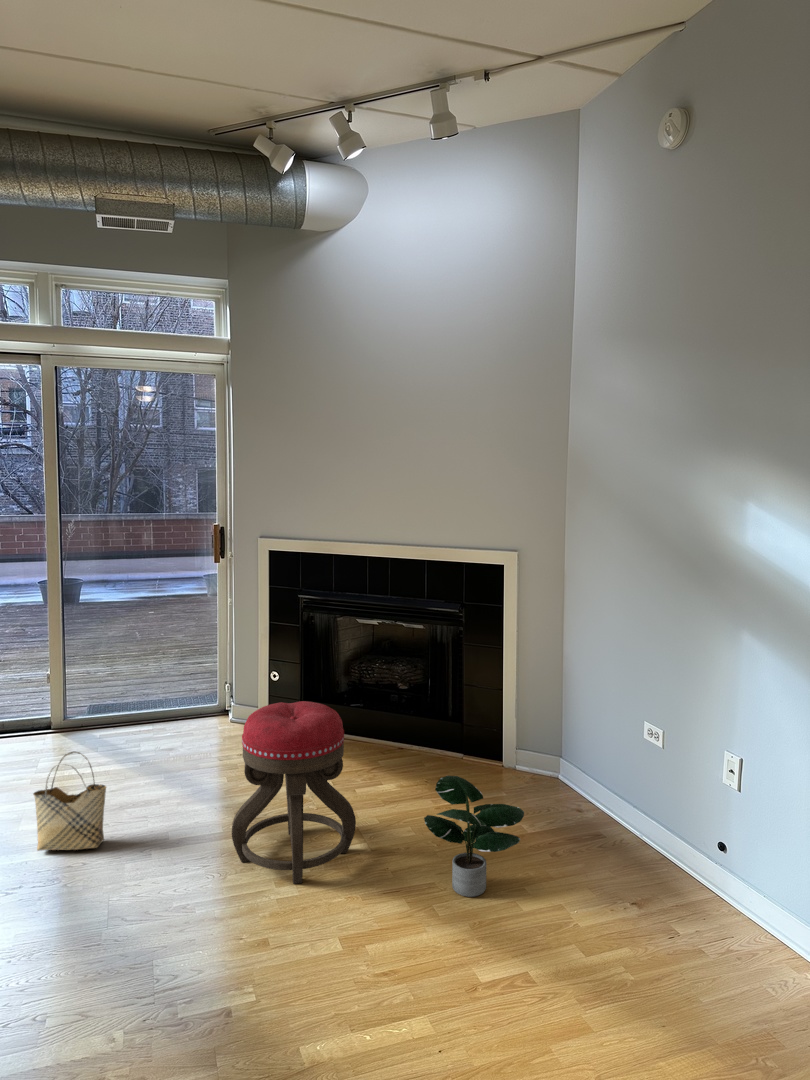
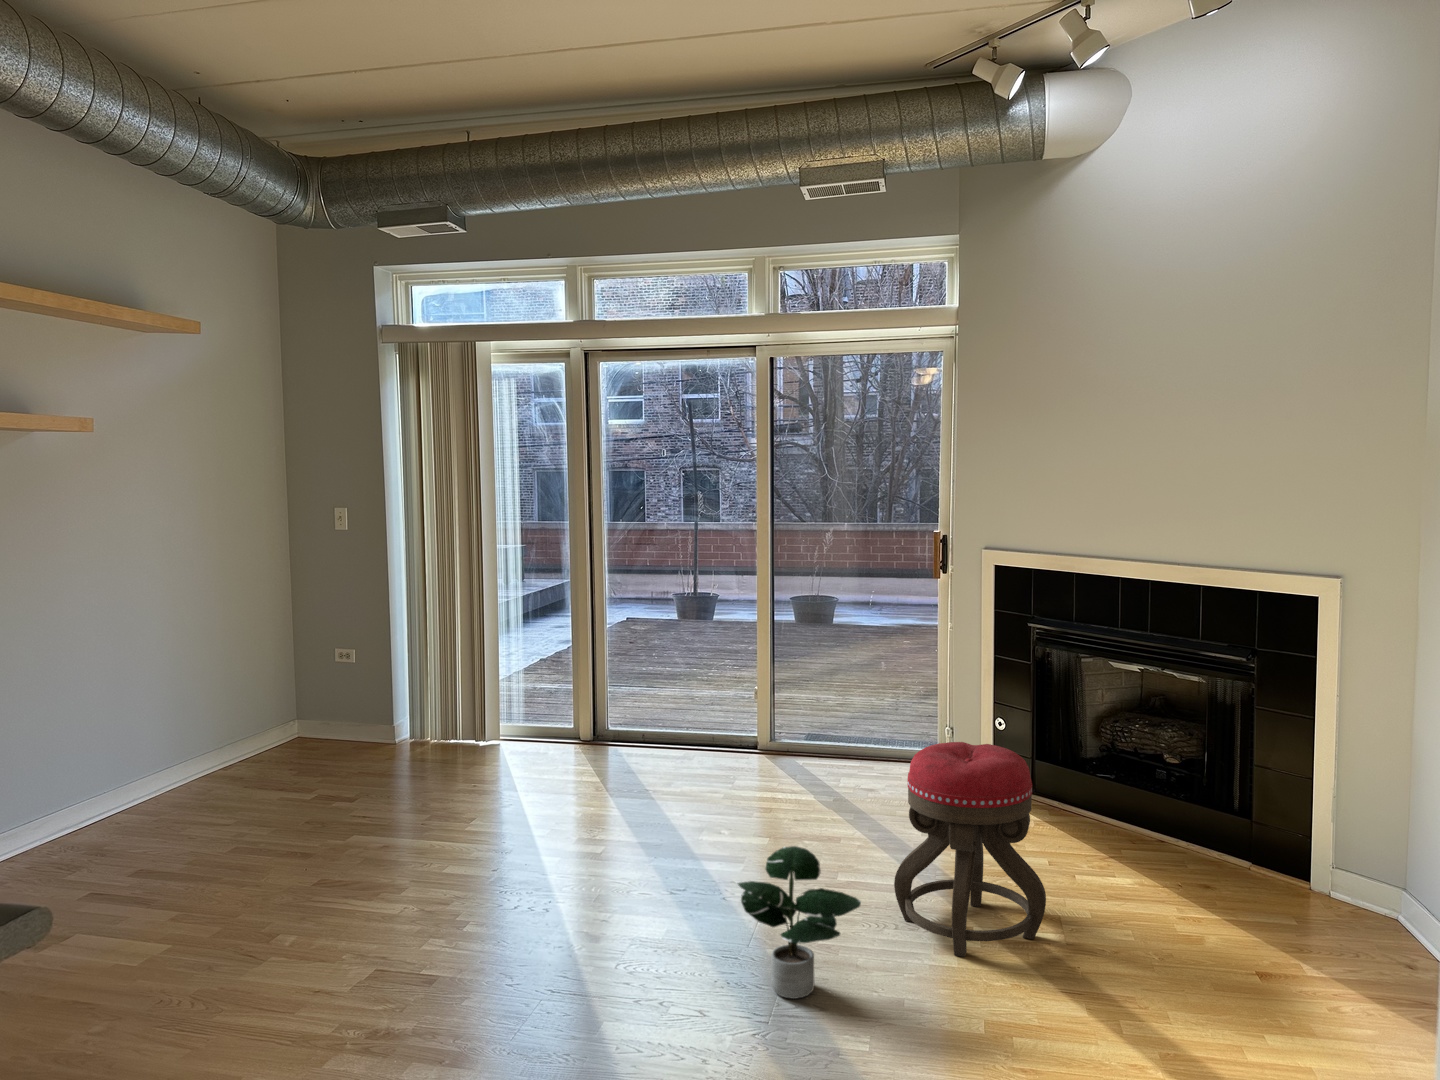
woven basket: present [33,752,106,851] -> none [705,767,775,873]
potted plant: present [424,776,524,897] -> present [738,846,861,999]

